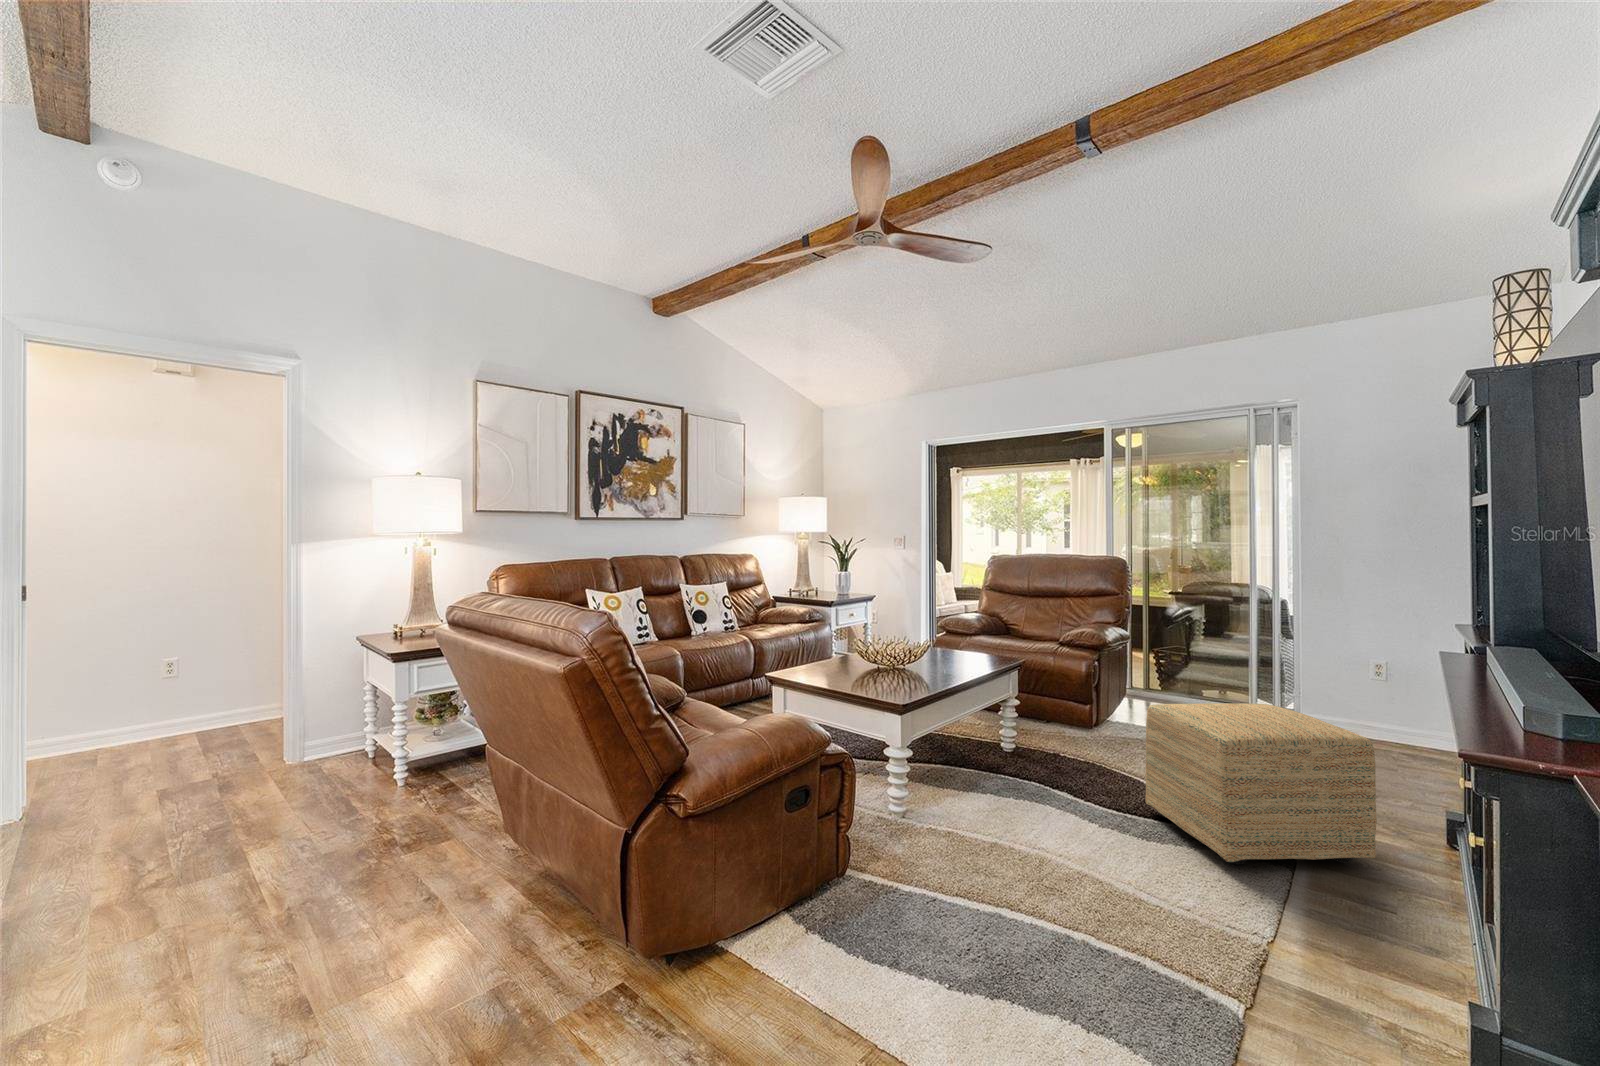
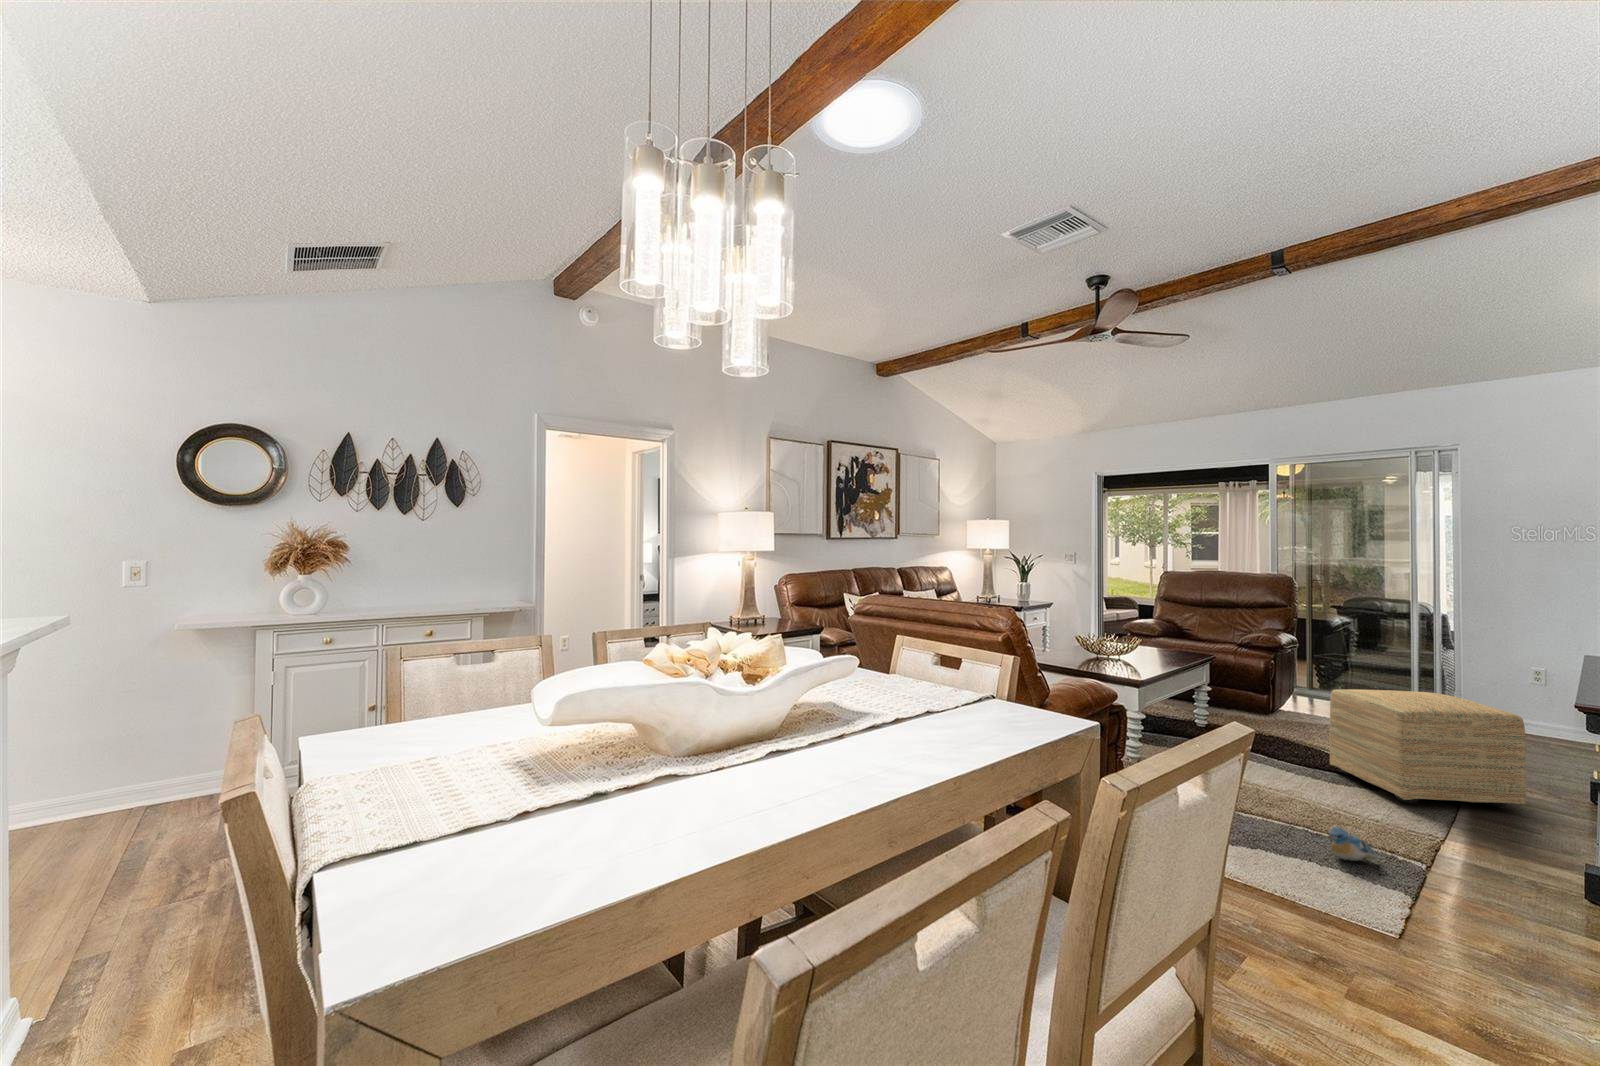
plush toy: none [1110,943,1184,996] -> present [1329,827,1381,861]

